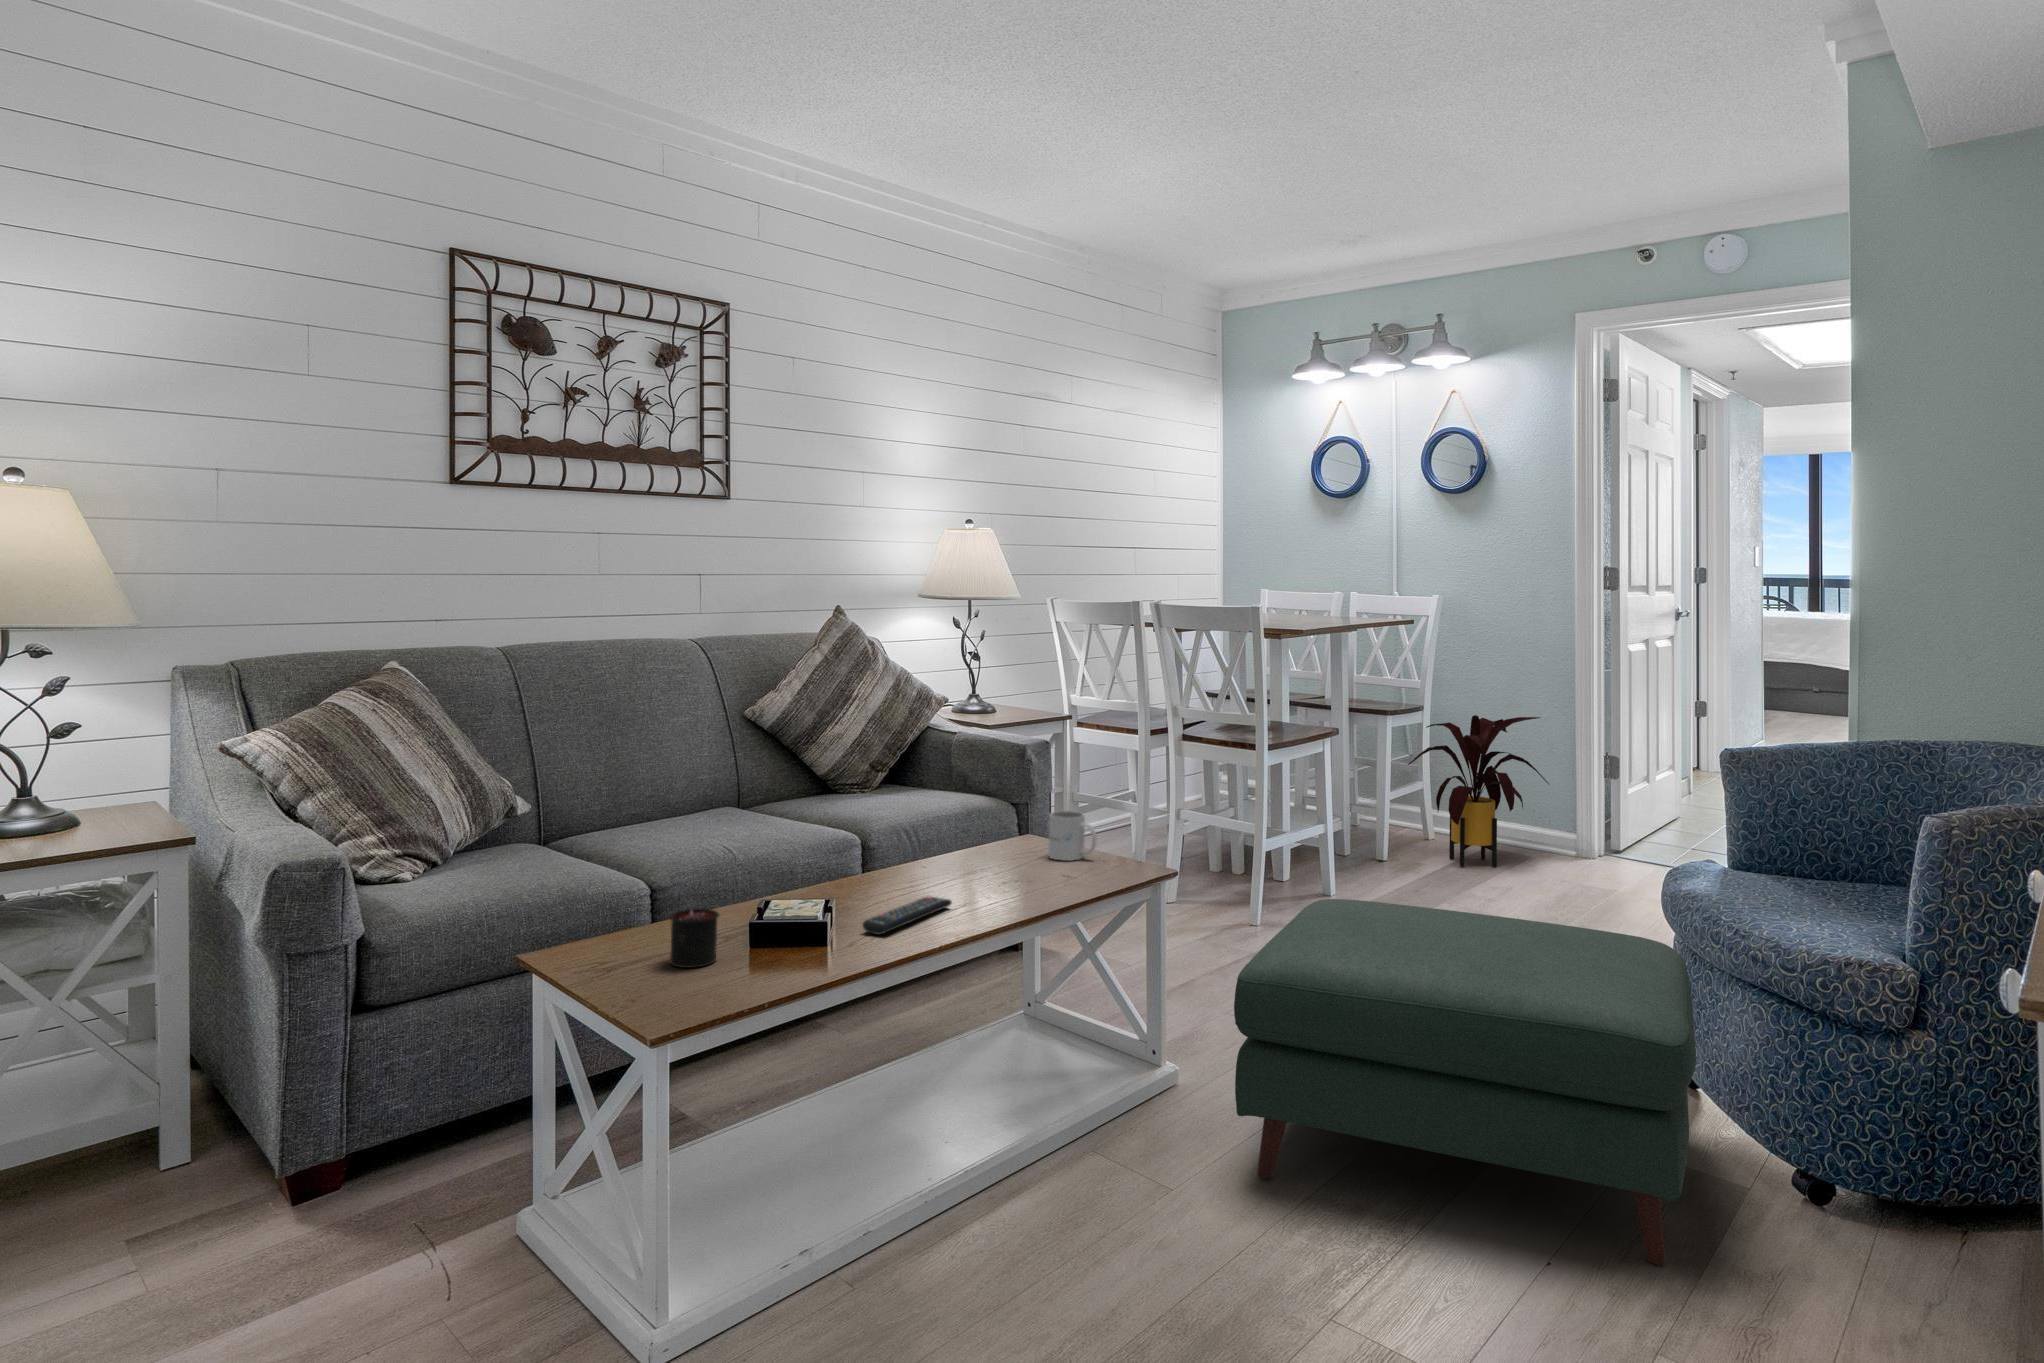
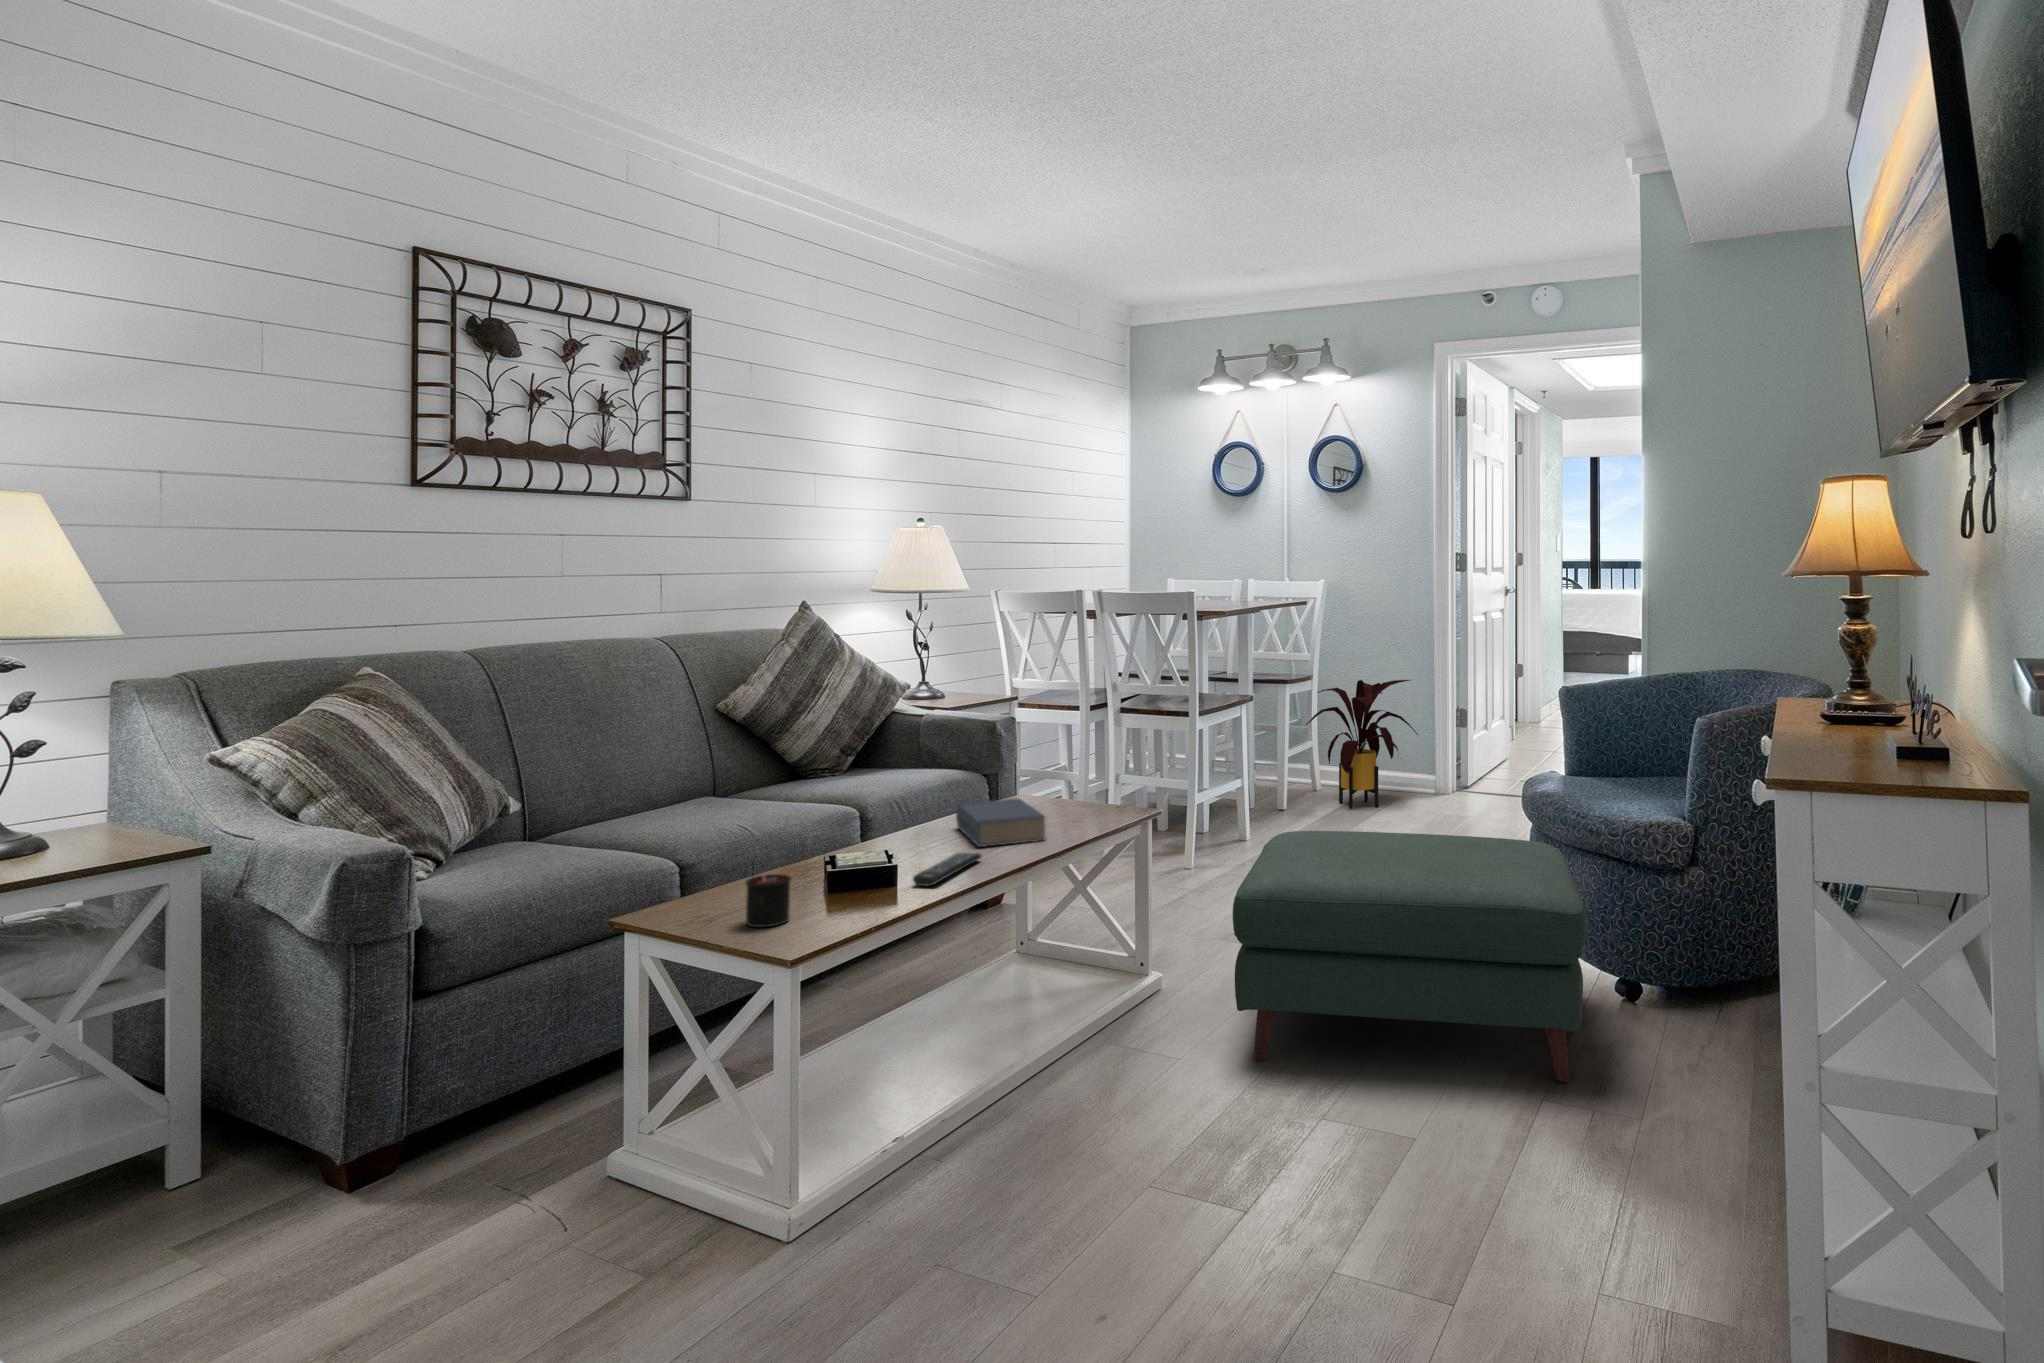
mug: present [1048,811,1096,861] -> none [1044,774,1088,817]
book: none [947,837,1034,891] -> present [956,799,1045,847]

